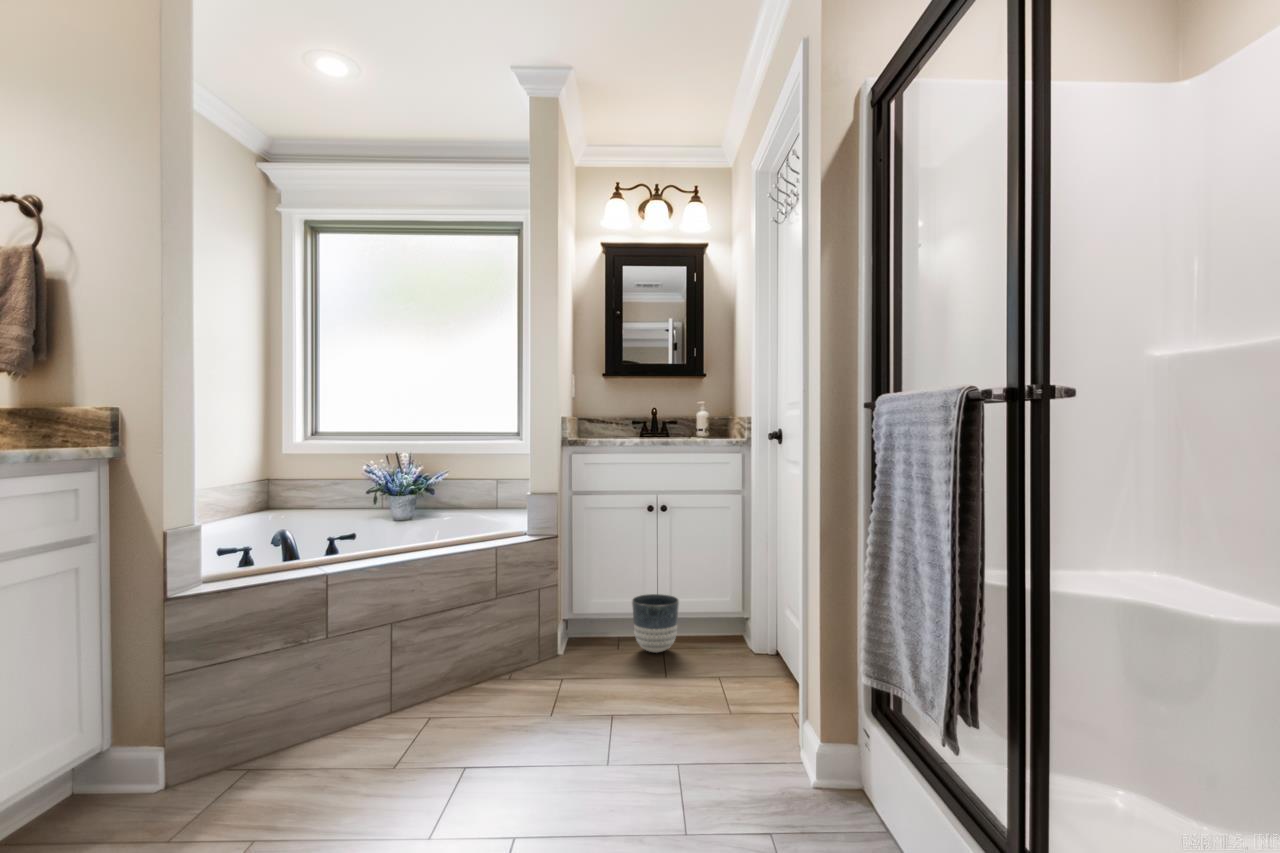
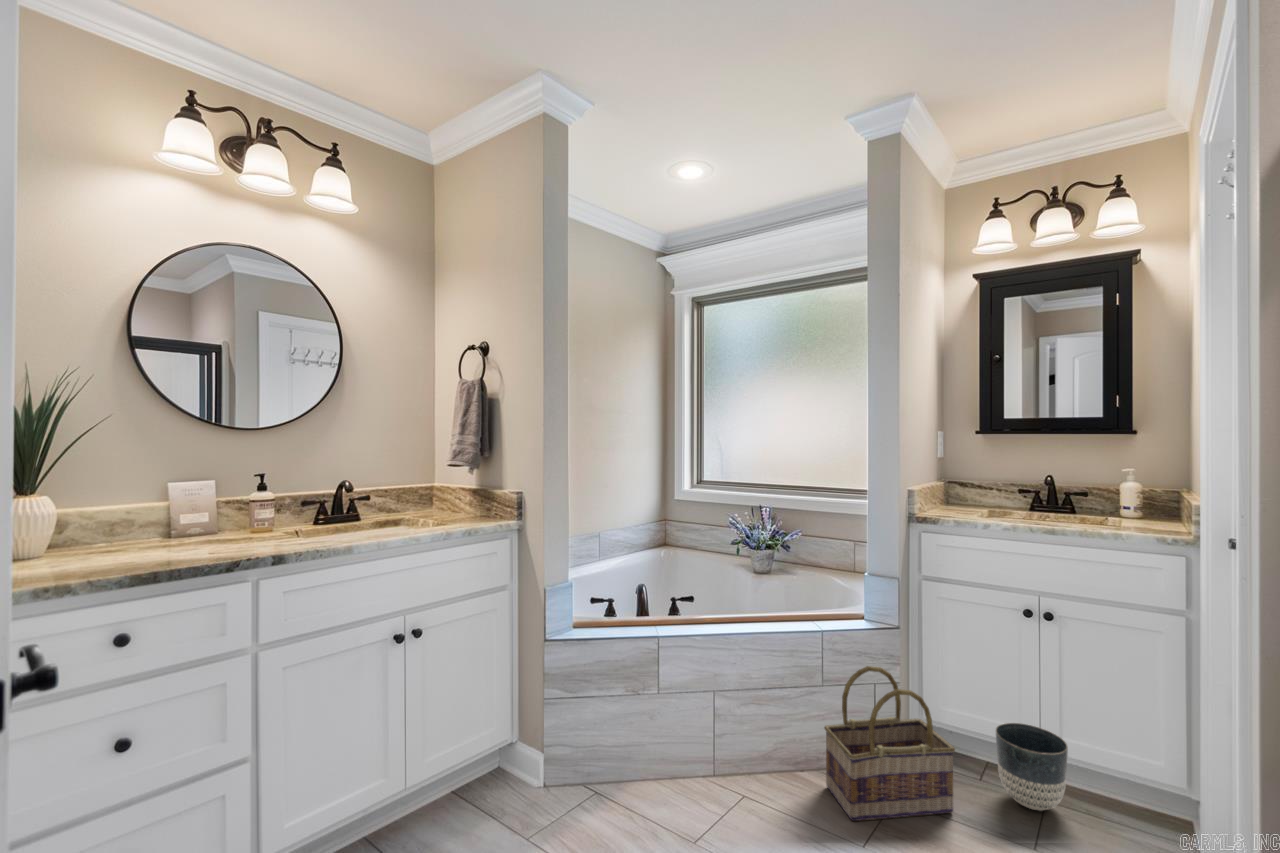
basket: none [510,566,612,692] -> present [824,666,955,821]

